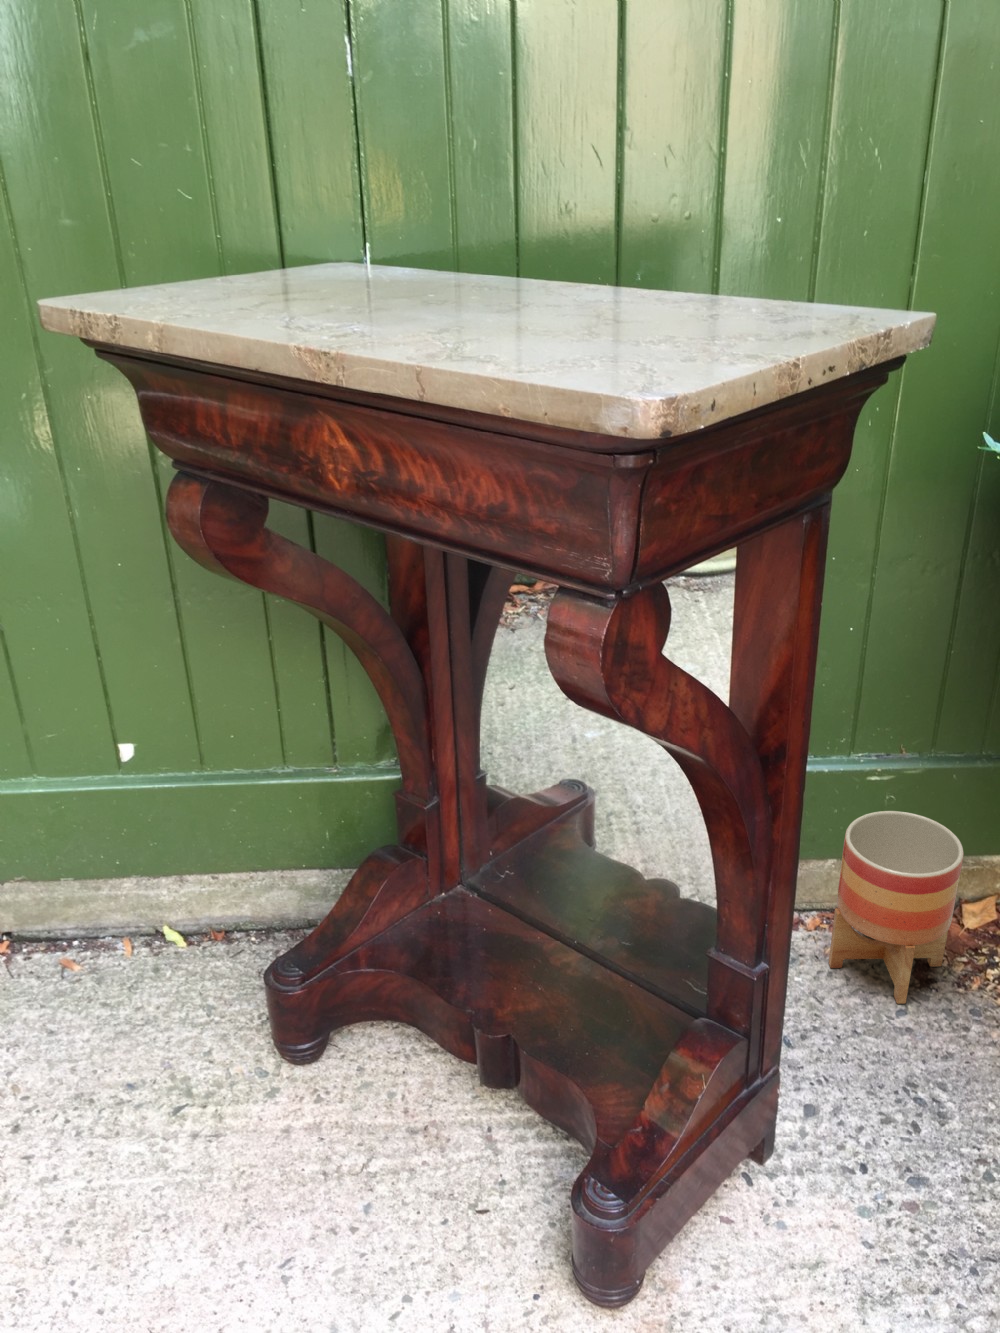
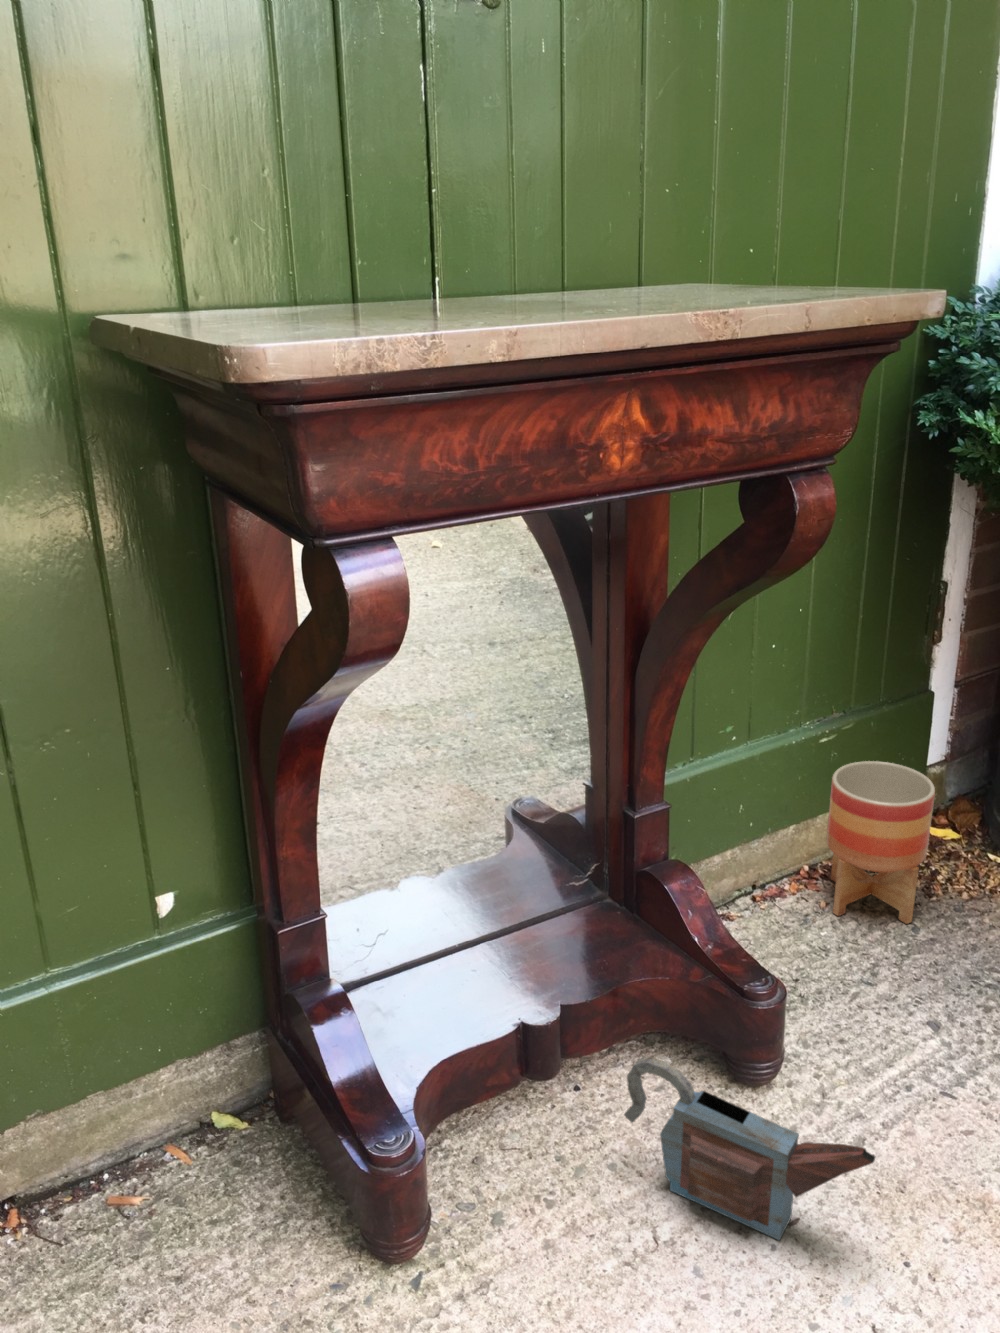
watering can: none [397,1012,502,1220] -> present [624,1057,875,1240]

